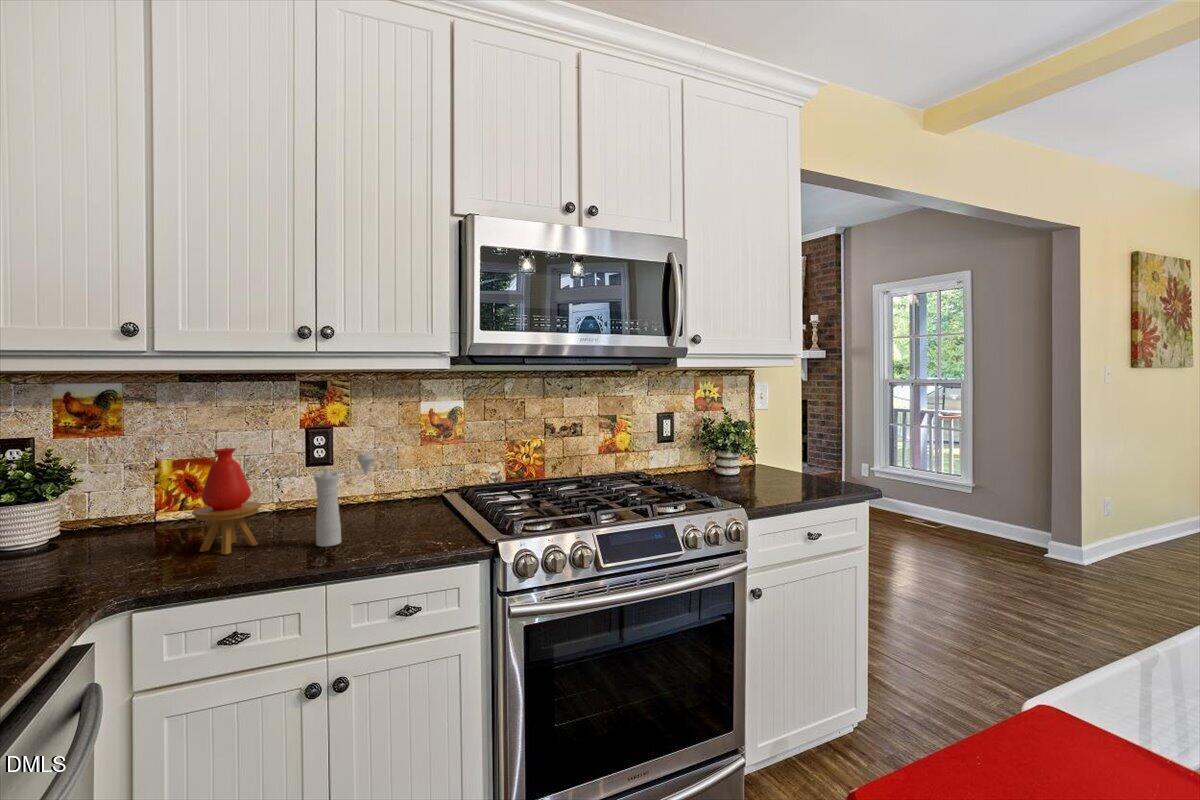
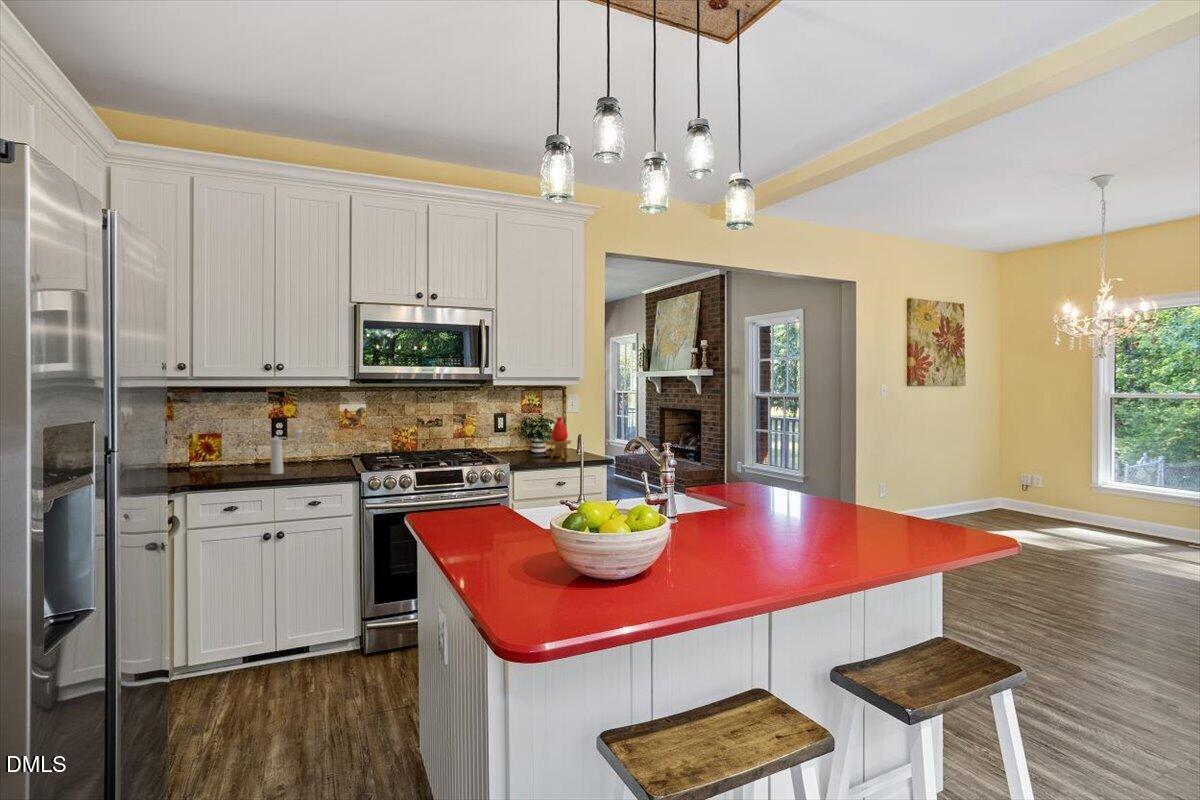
vase: present [192,448,261,554] -> present [549,417,571,458]

